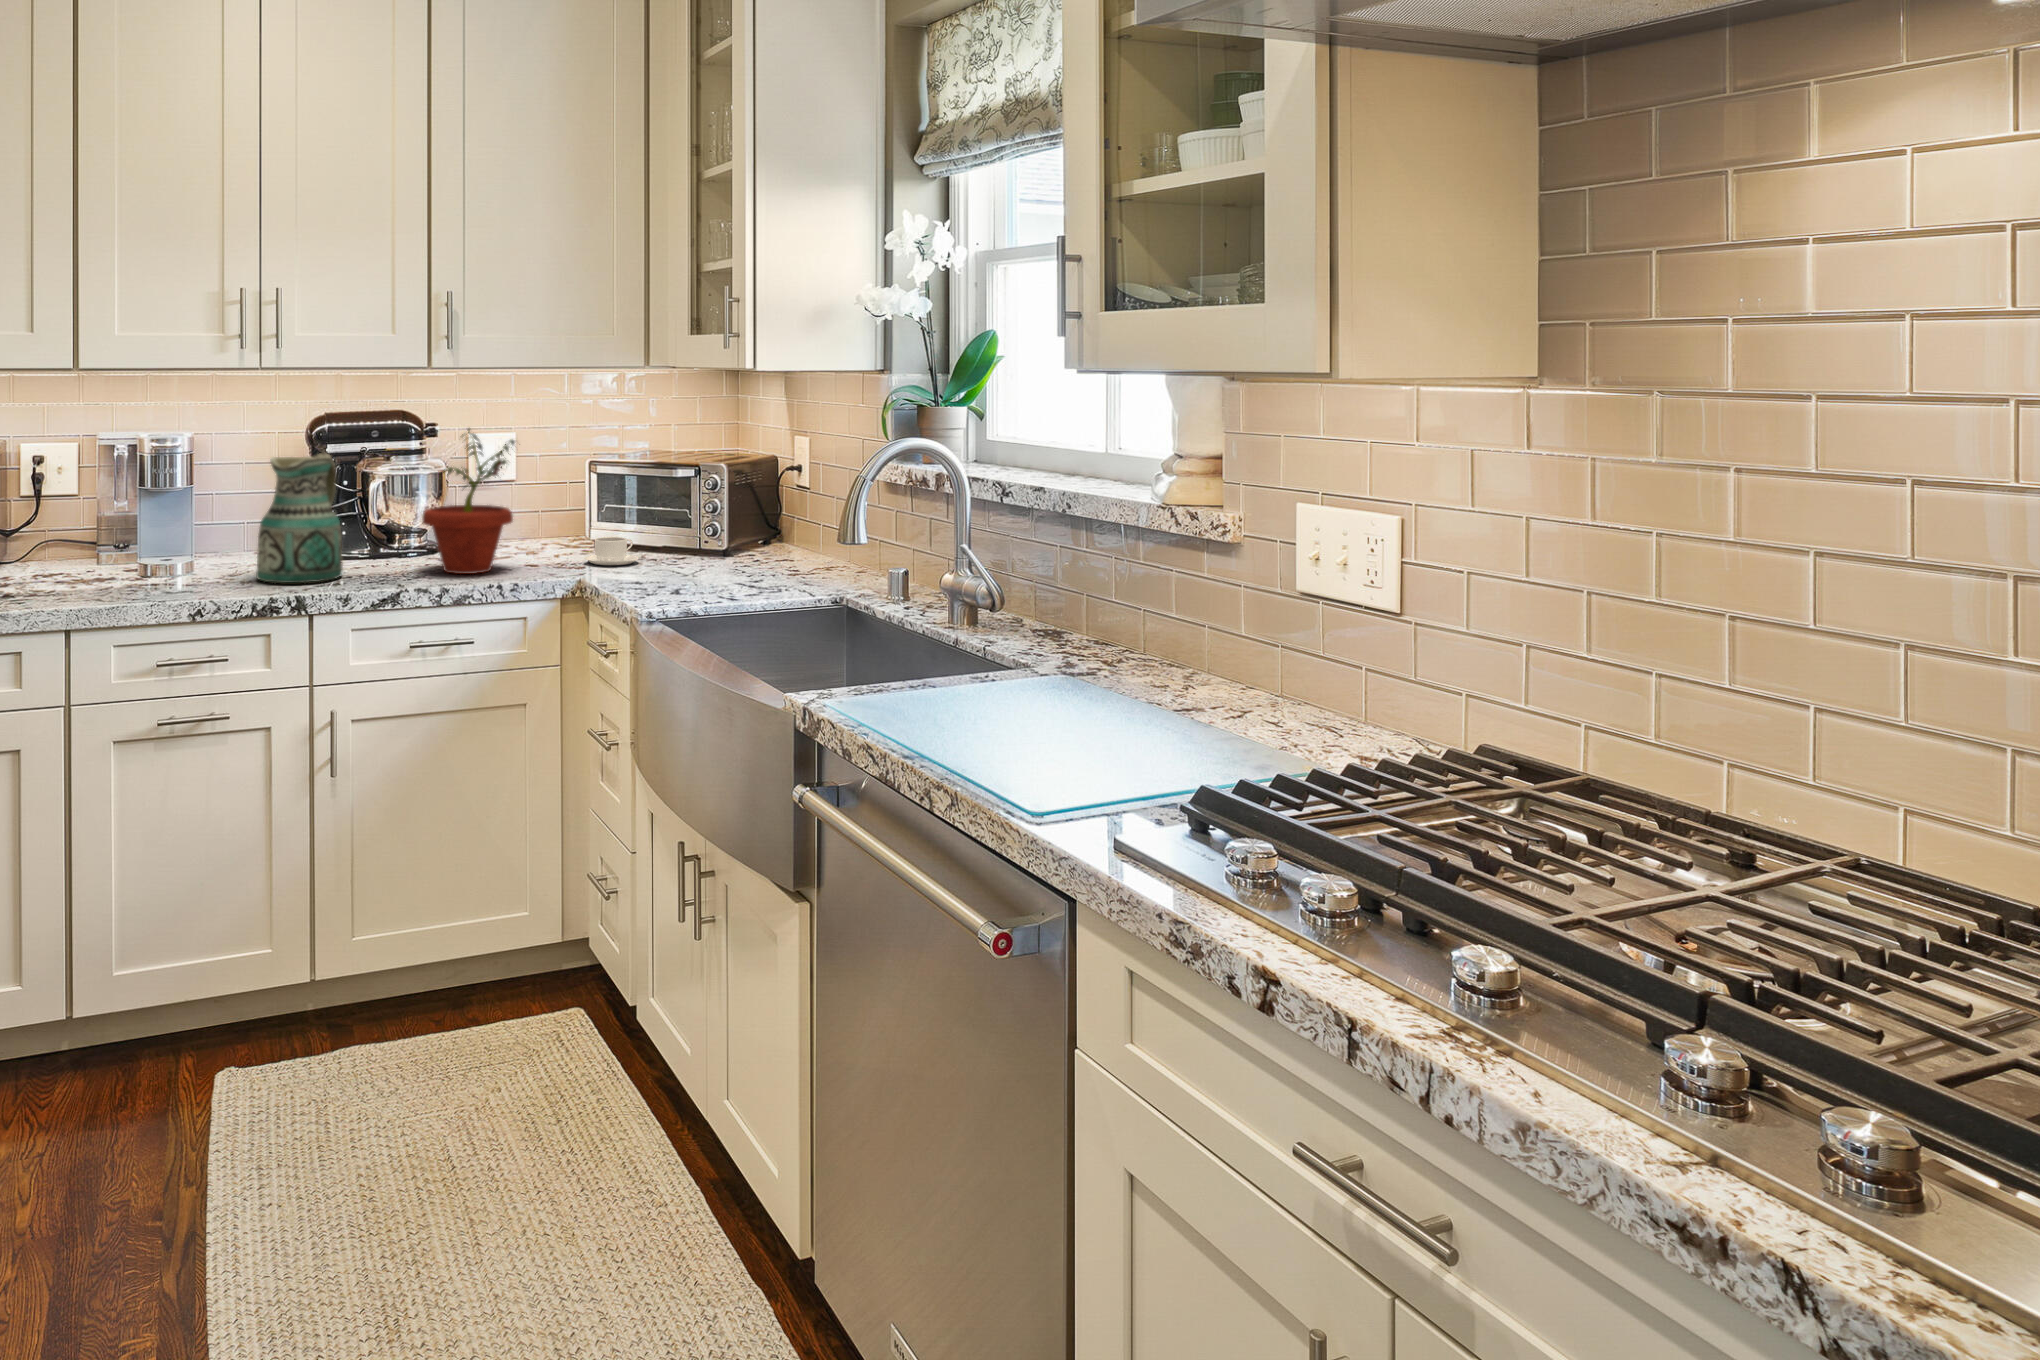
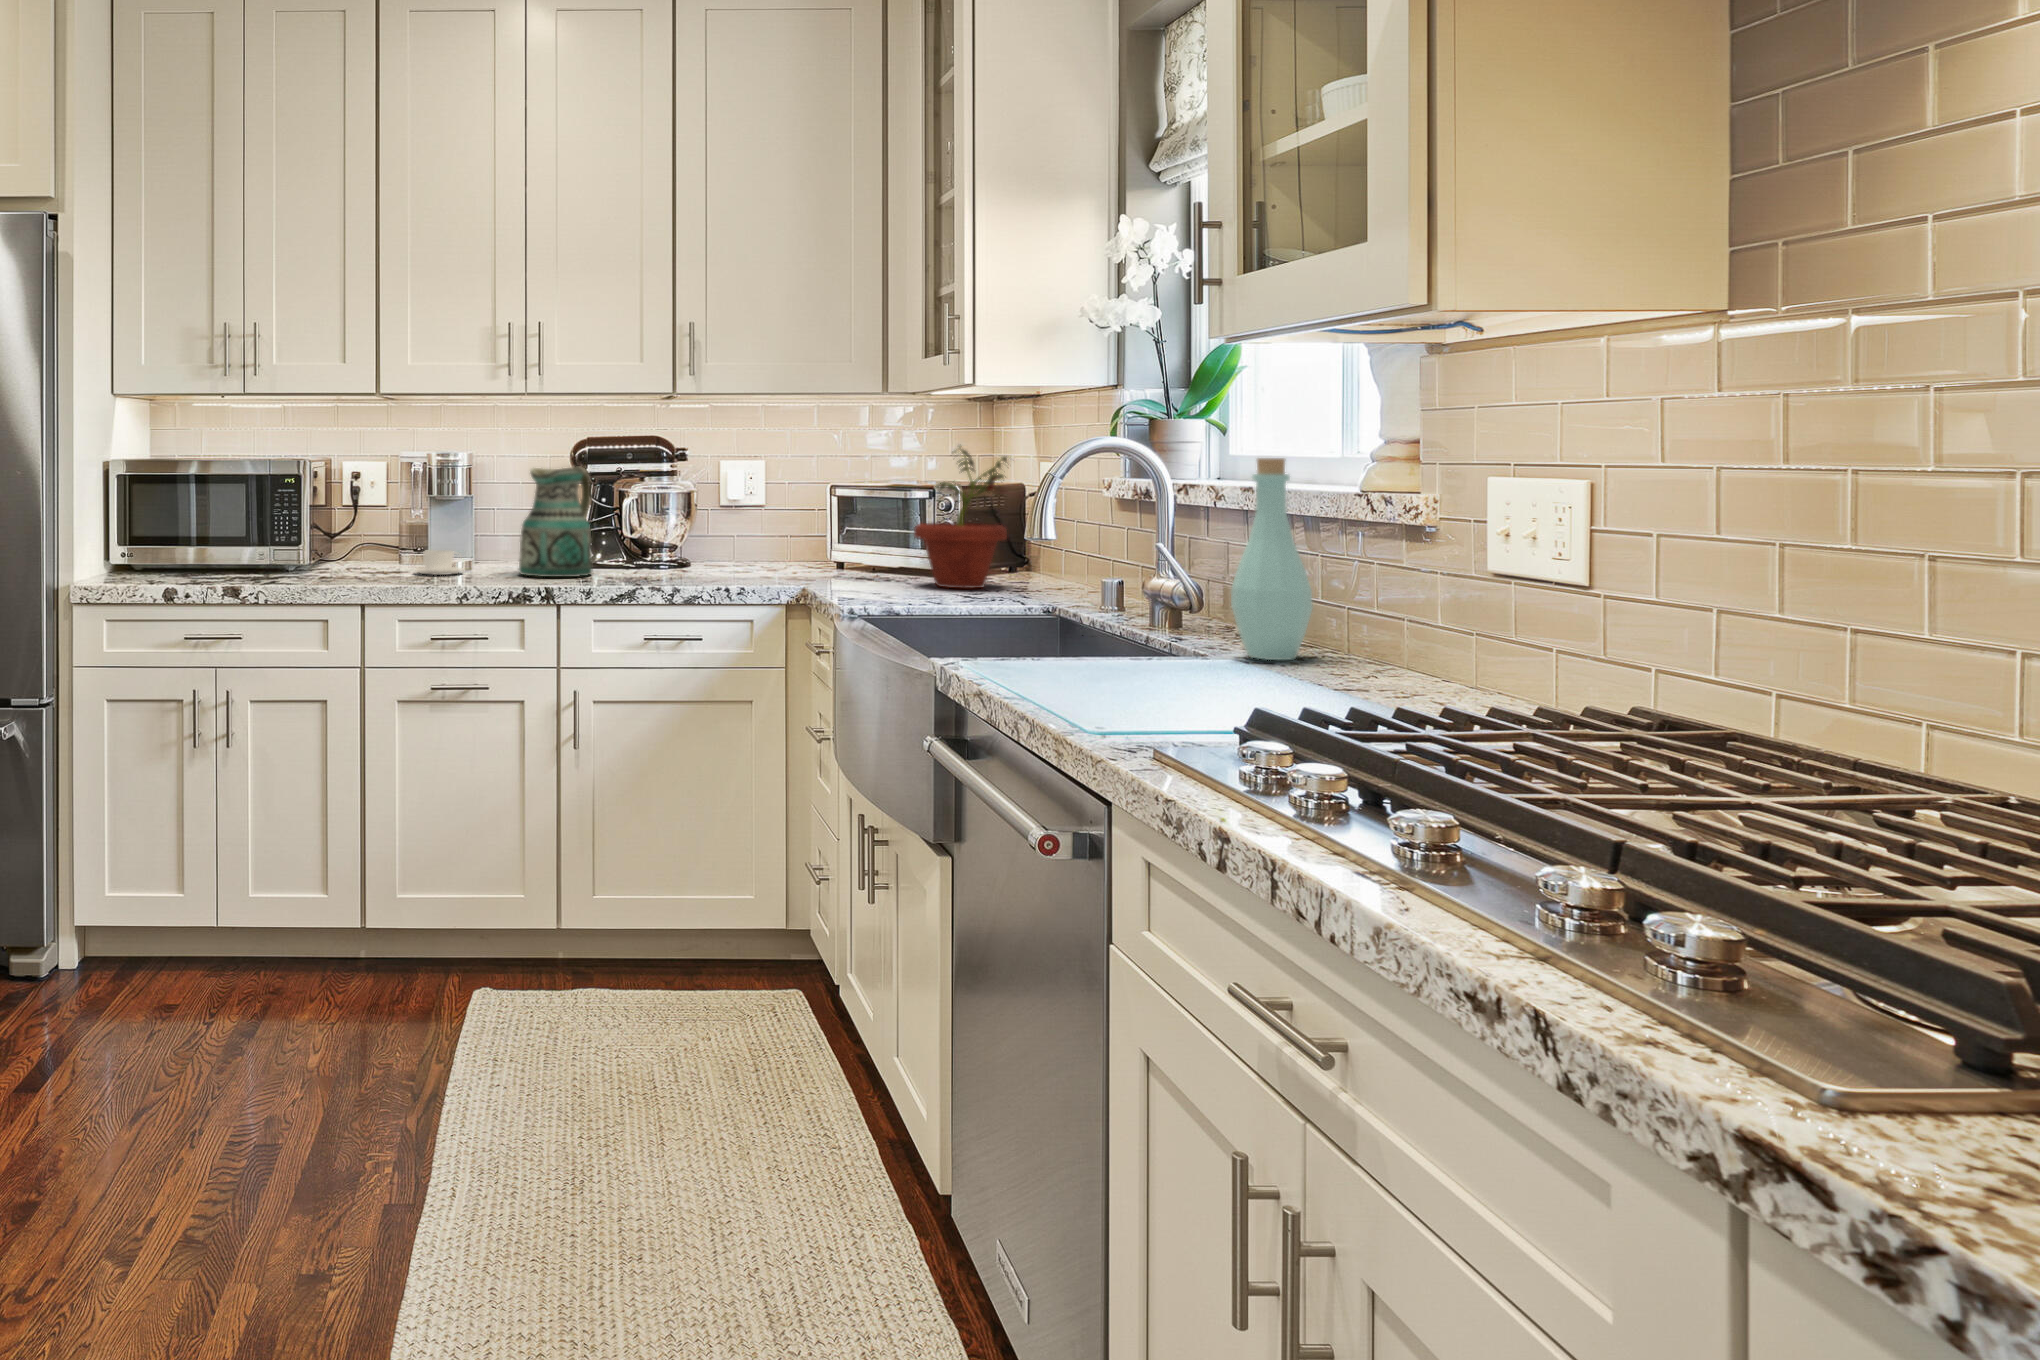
potted plant: present [422,429,515,574] -> present [914,446,1007,588]
bottle: none [1062,479,1135,678] -> present [1231,458,1313,660]
coffee cup: present [584,537,639,565] -> present [416,550,462,575]

